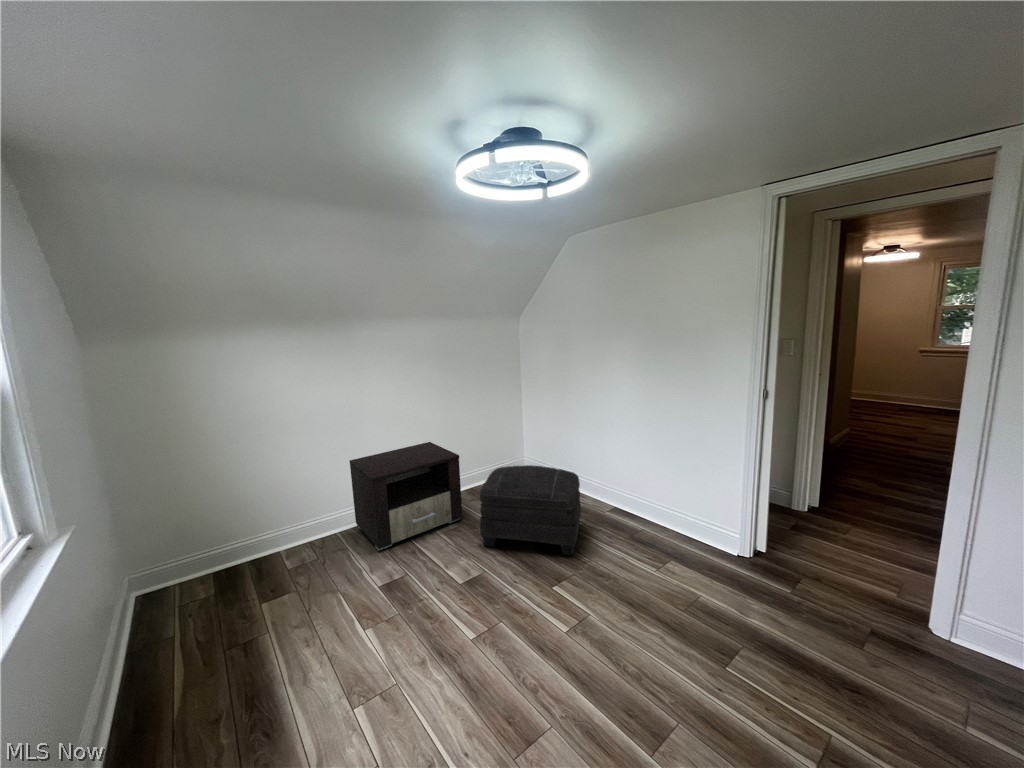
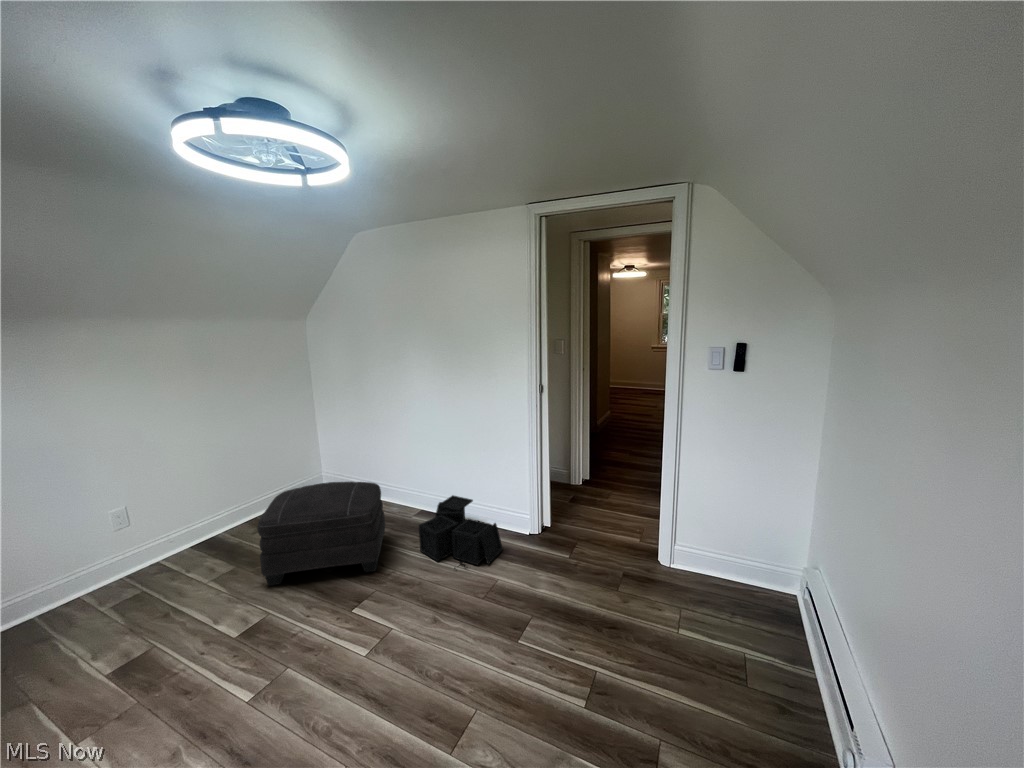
nightstand: present [350,442,462,551] -> none [41,474,239,632]
storage bin: none [614,497,705,578] -> present [419,495,503,567]

